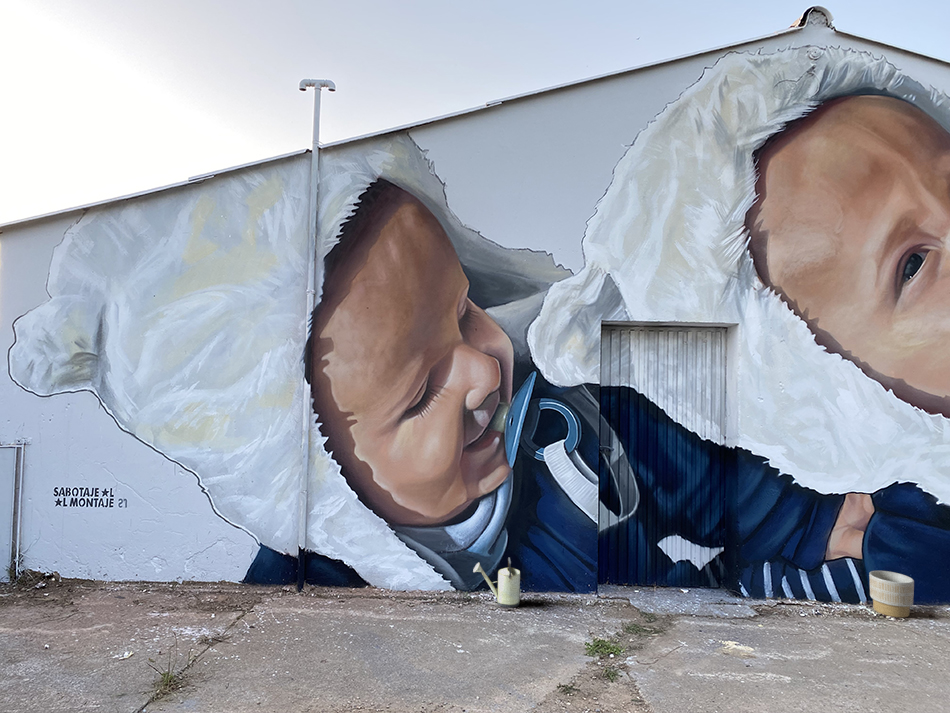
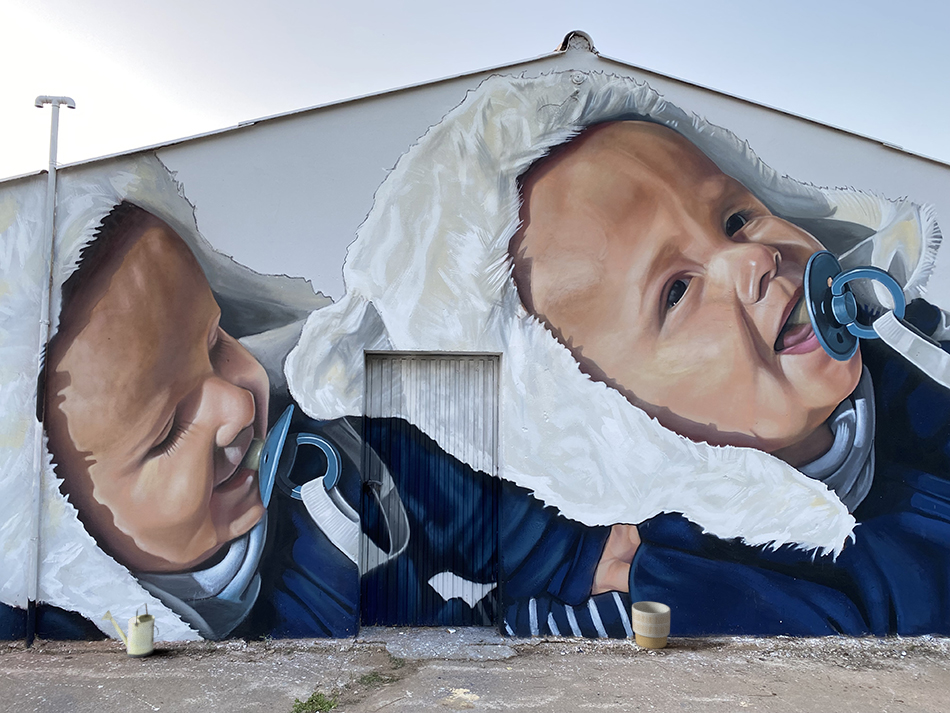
watering can: present [473,558,522,608] -> present [102,603,159,658]

